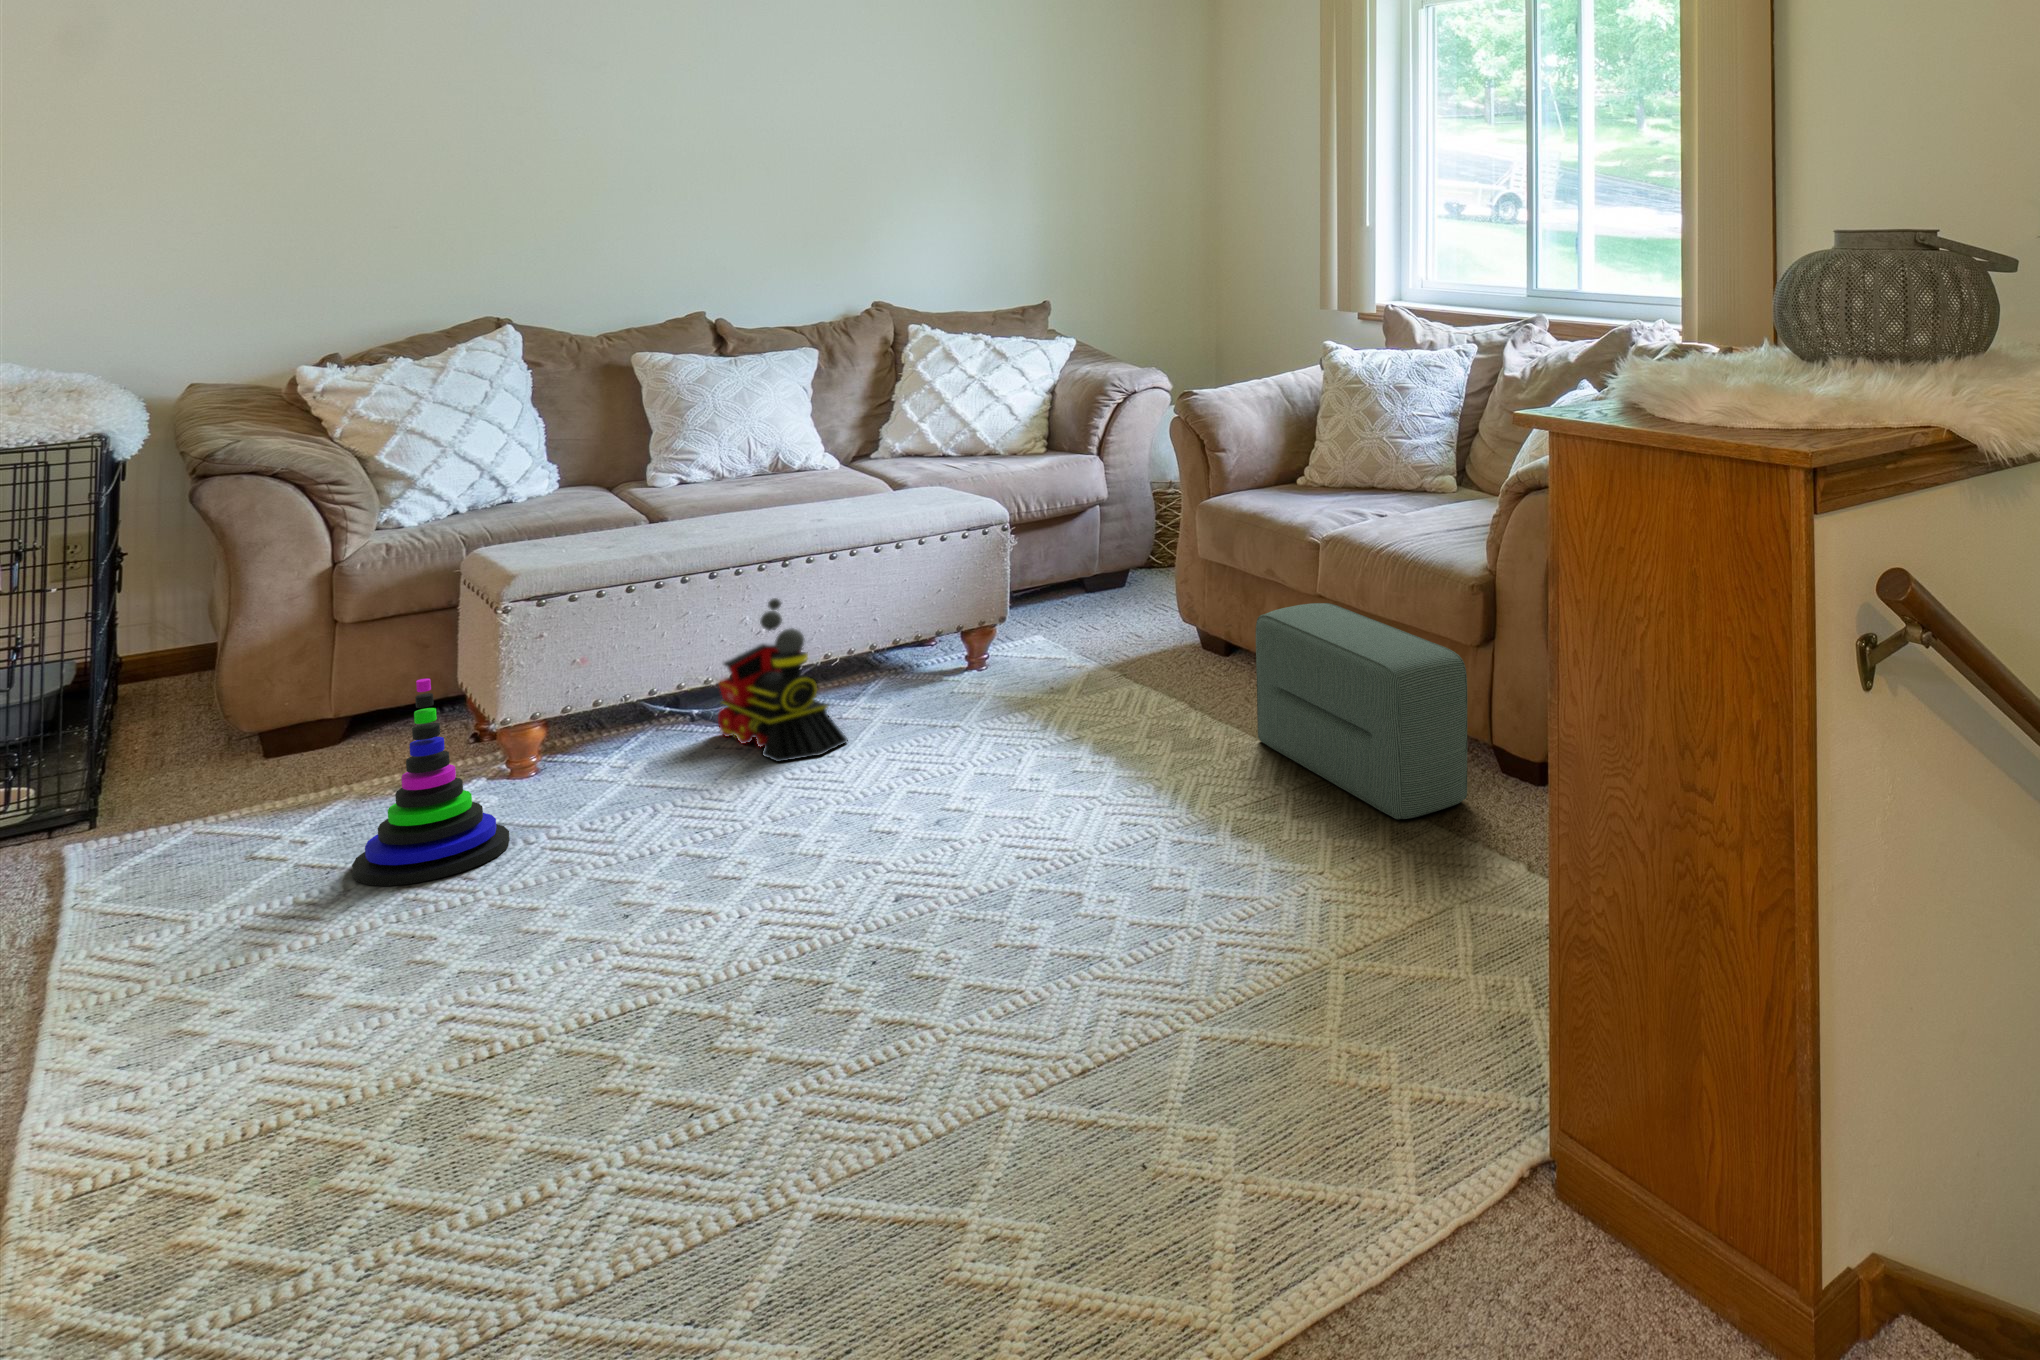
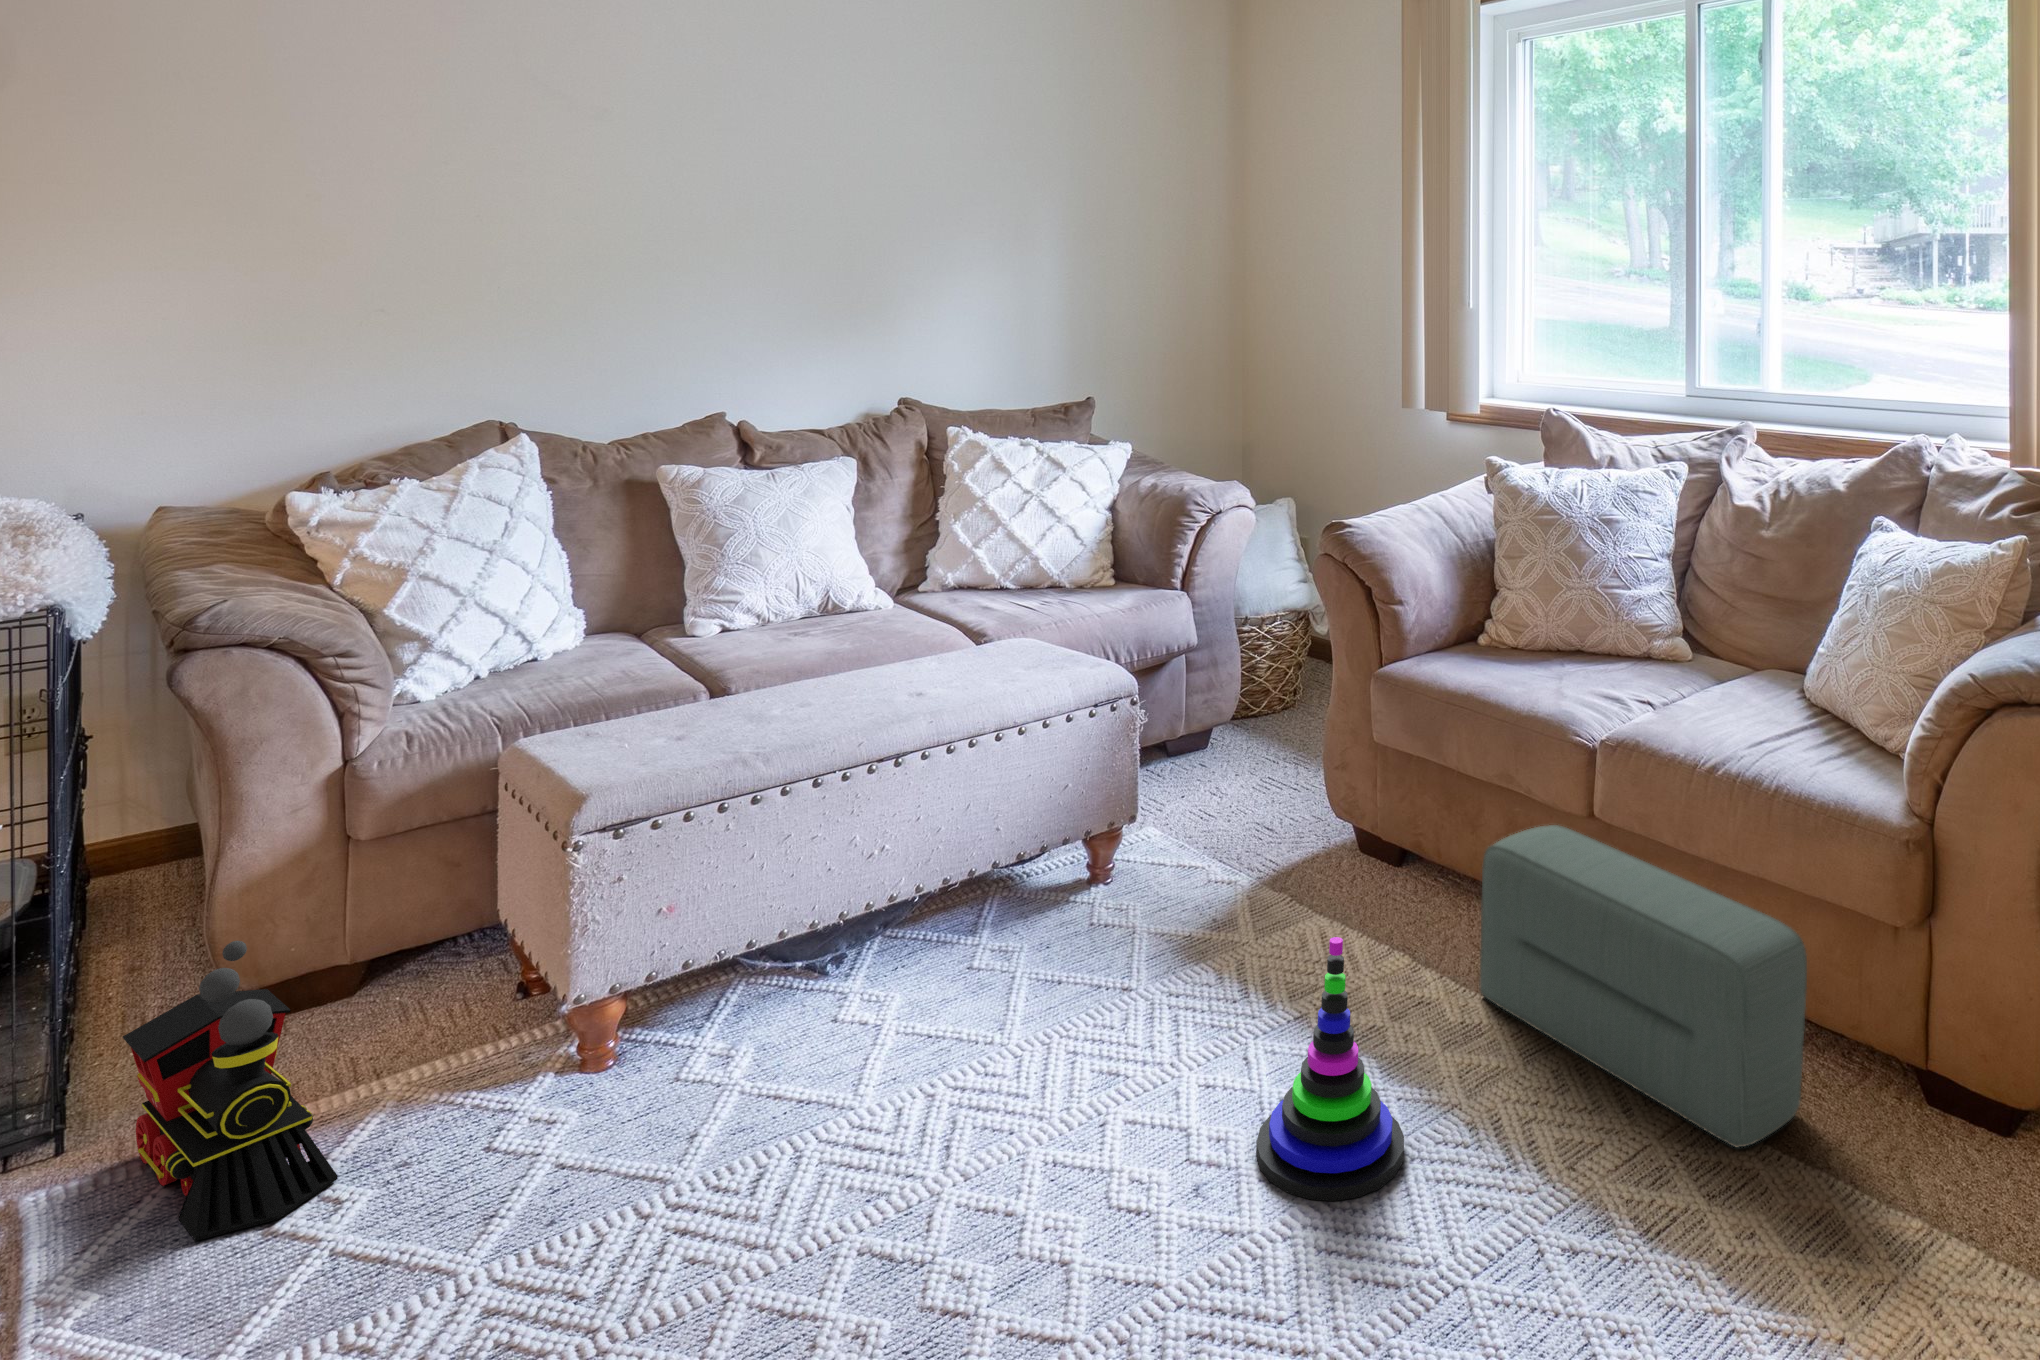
toy train: present [718,598,847,762] -> present [123,941,338,1241]
stacking toy: present [352,678,510,886] -> present [1256,937,1404,1201]

